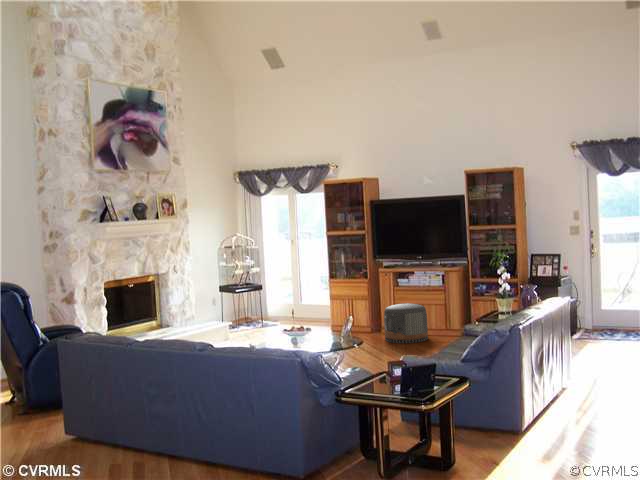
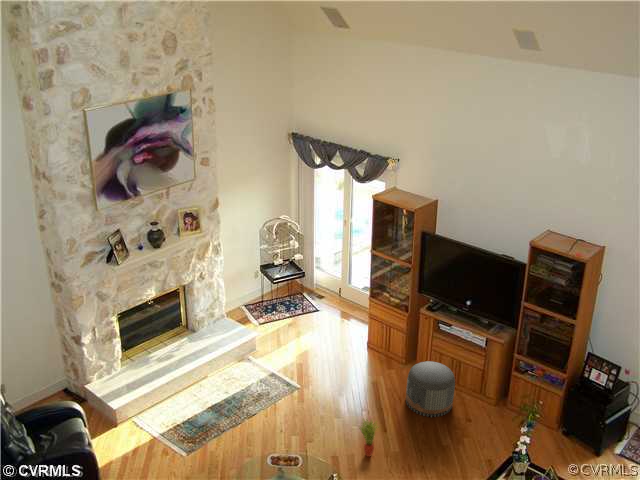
potted plant: none [358,316,376,359] -> present [360,419,377,457]

